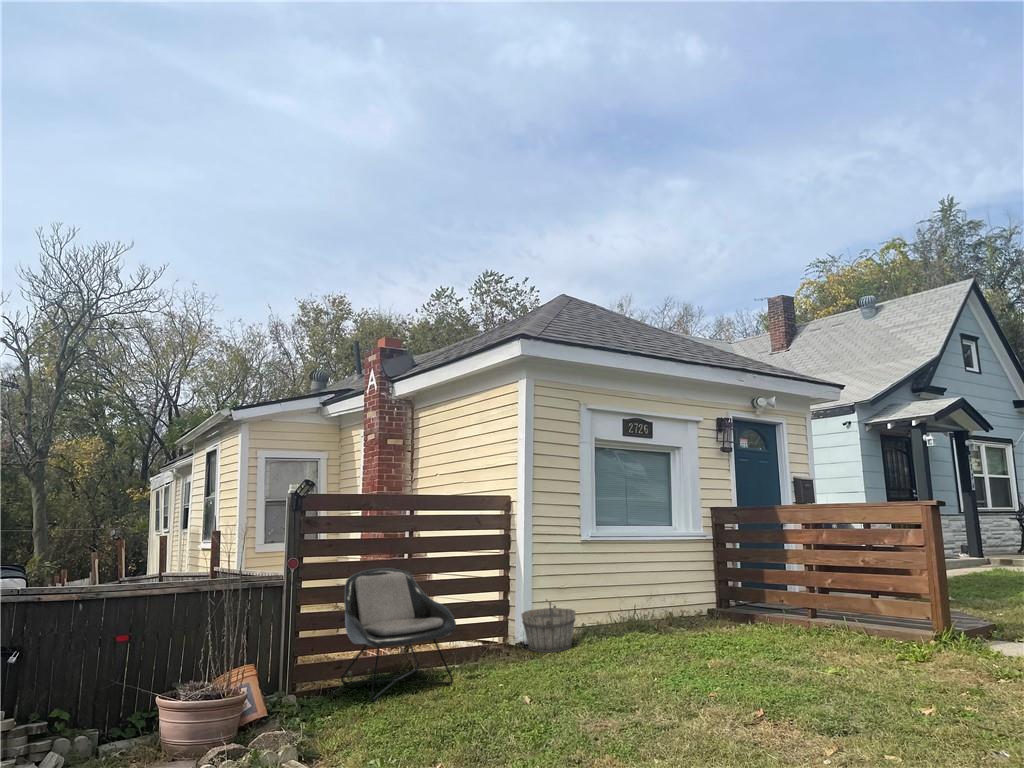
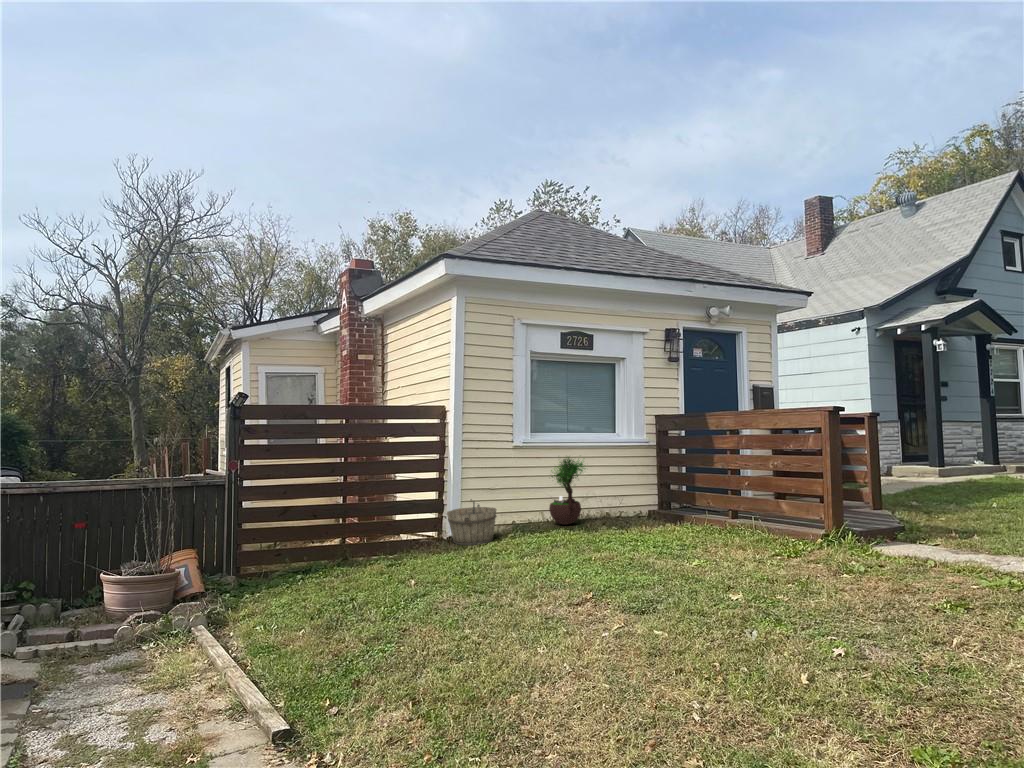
potted tree: none [618,546,660,627] -> present [549,457,584,525]
lounge chair: present [341,568,456,702] -> none [268,471,364,582]

